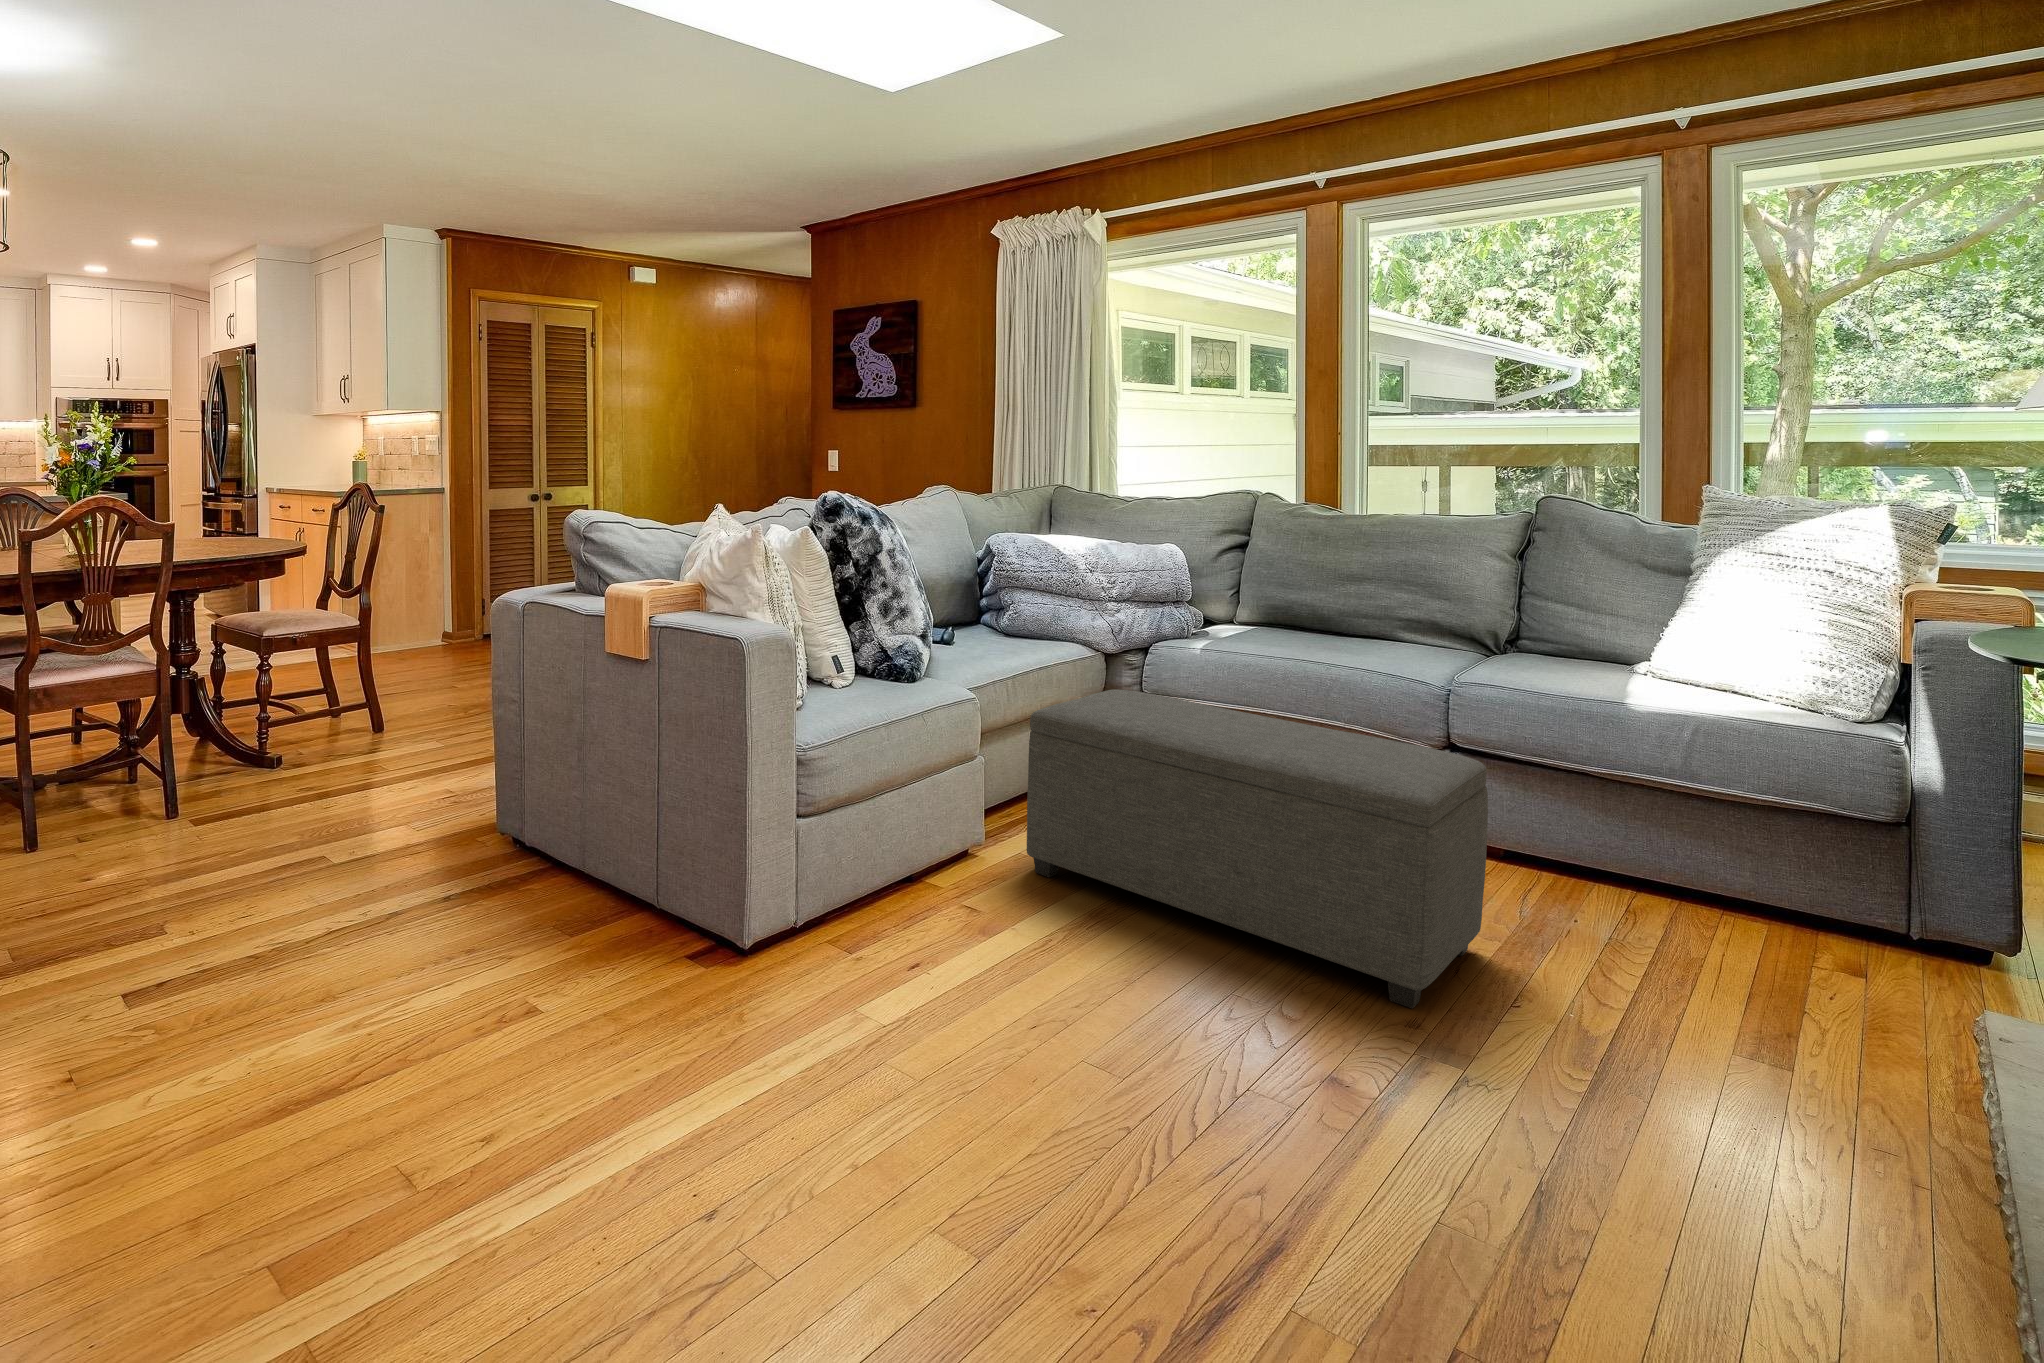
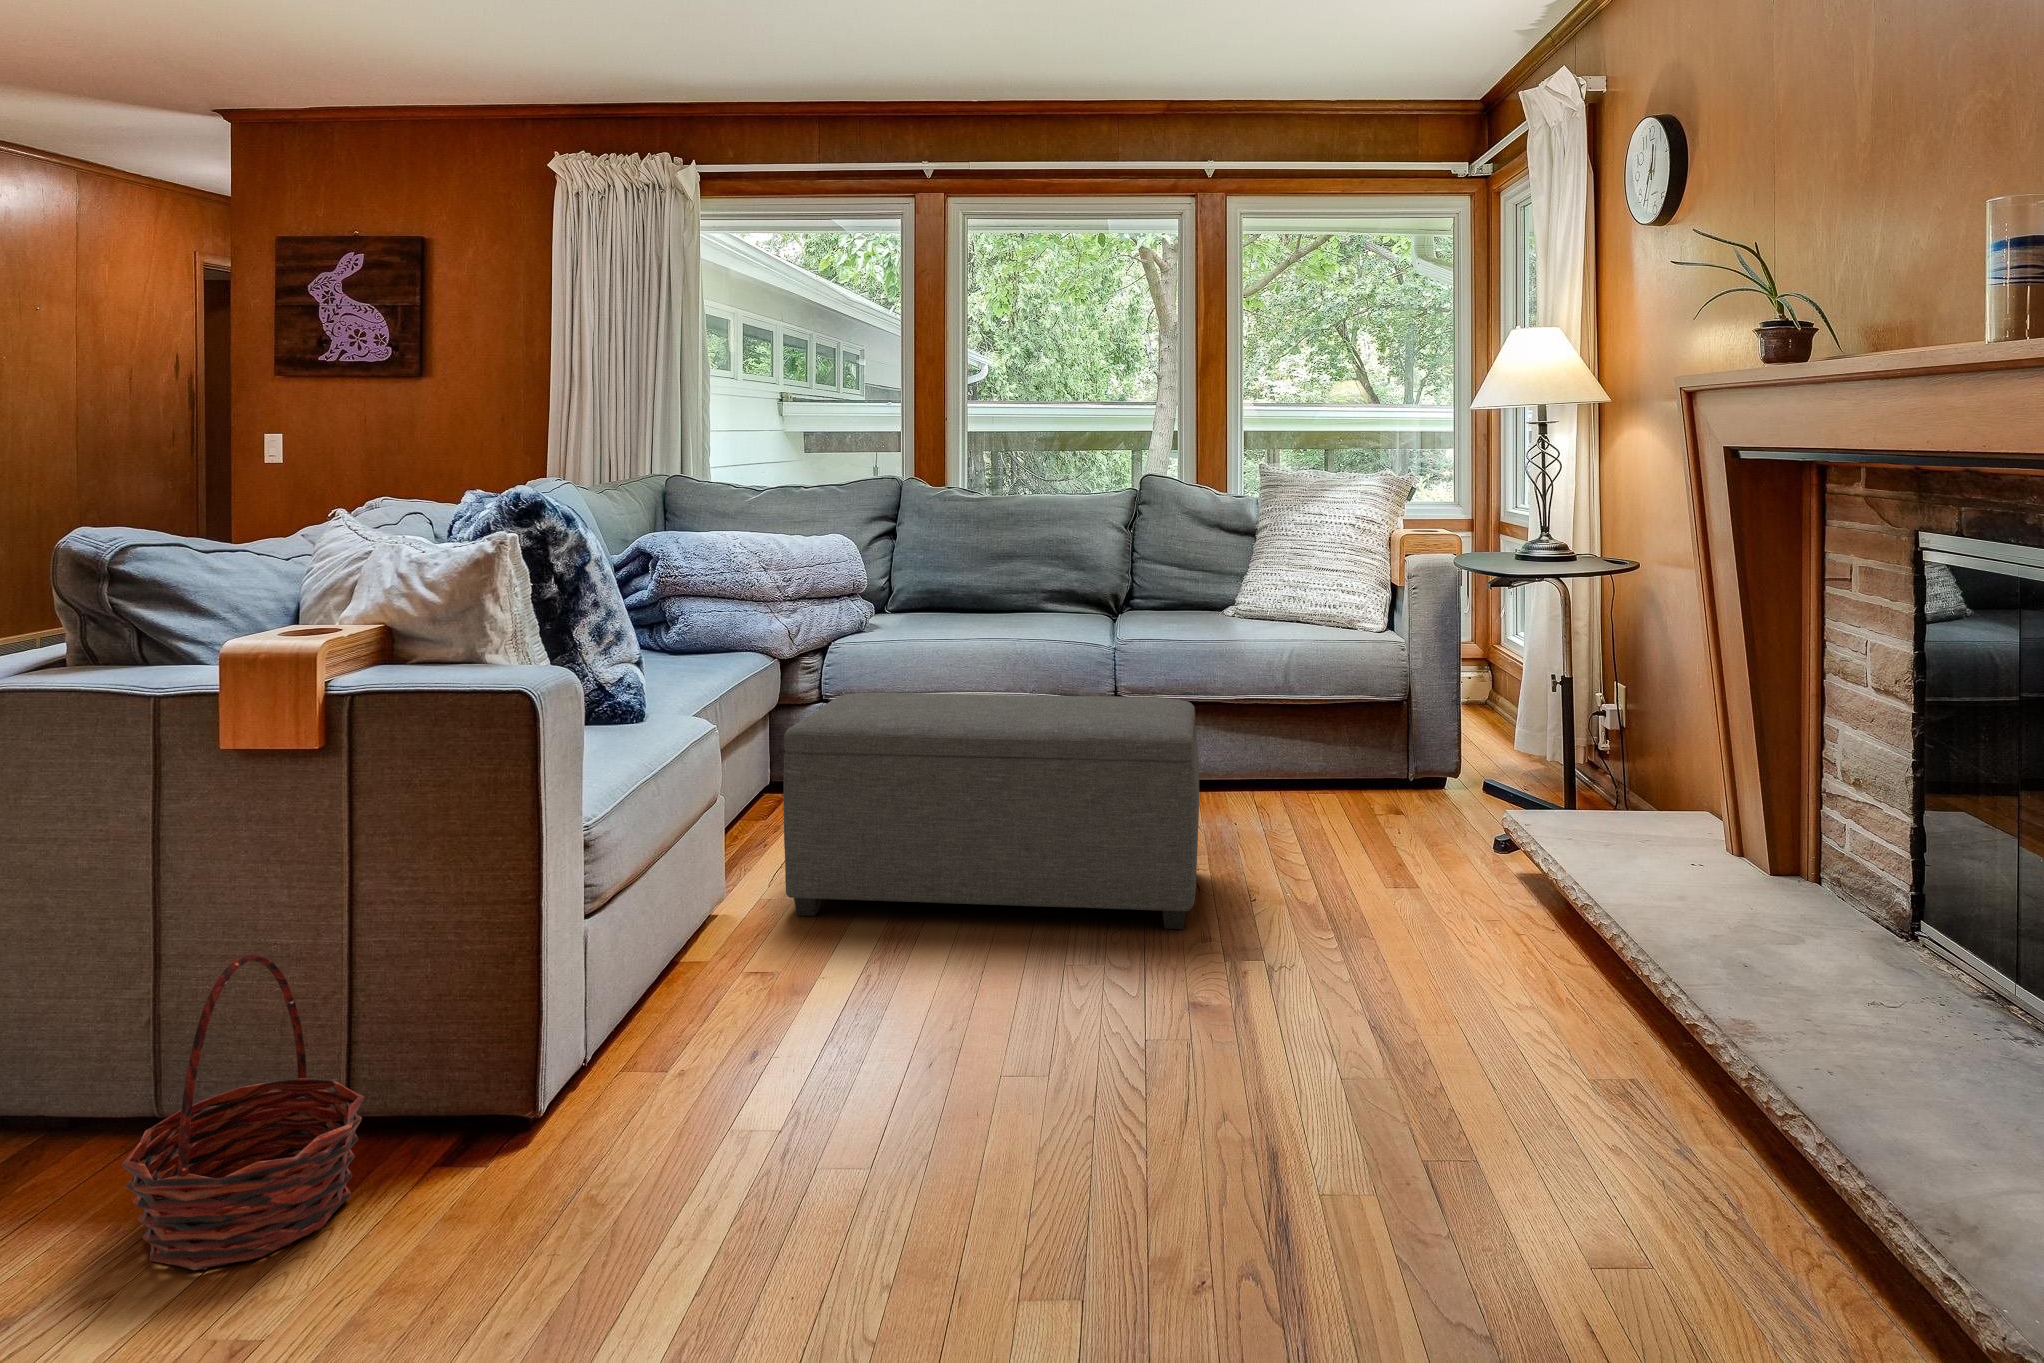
basket: none [510,793,638,987] -> present [122,954,364,1270]

